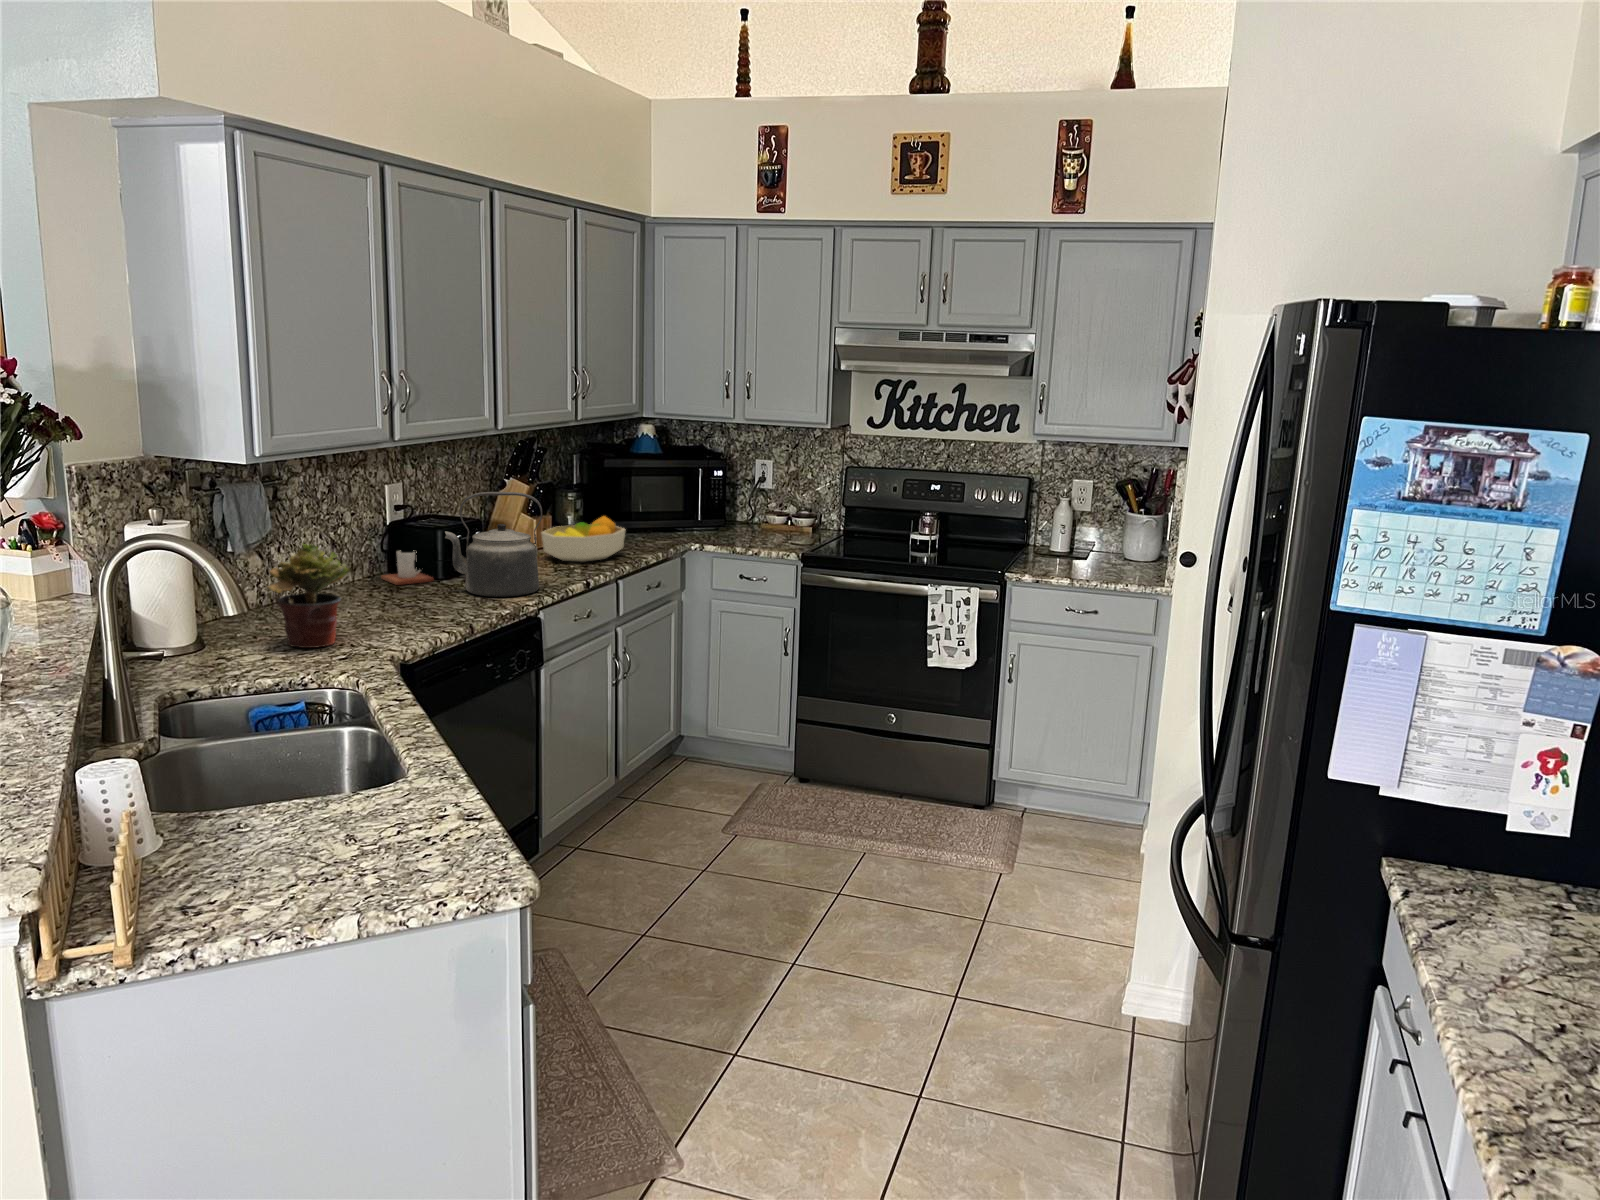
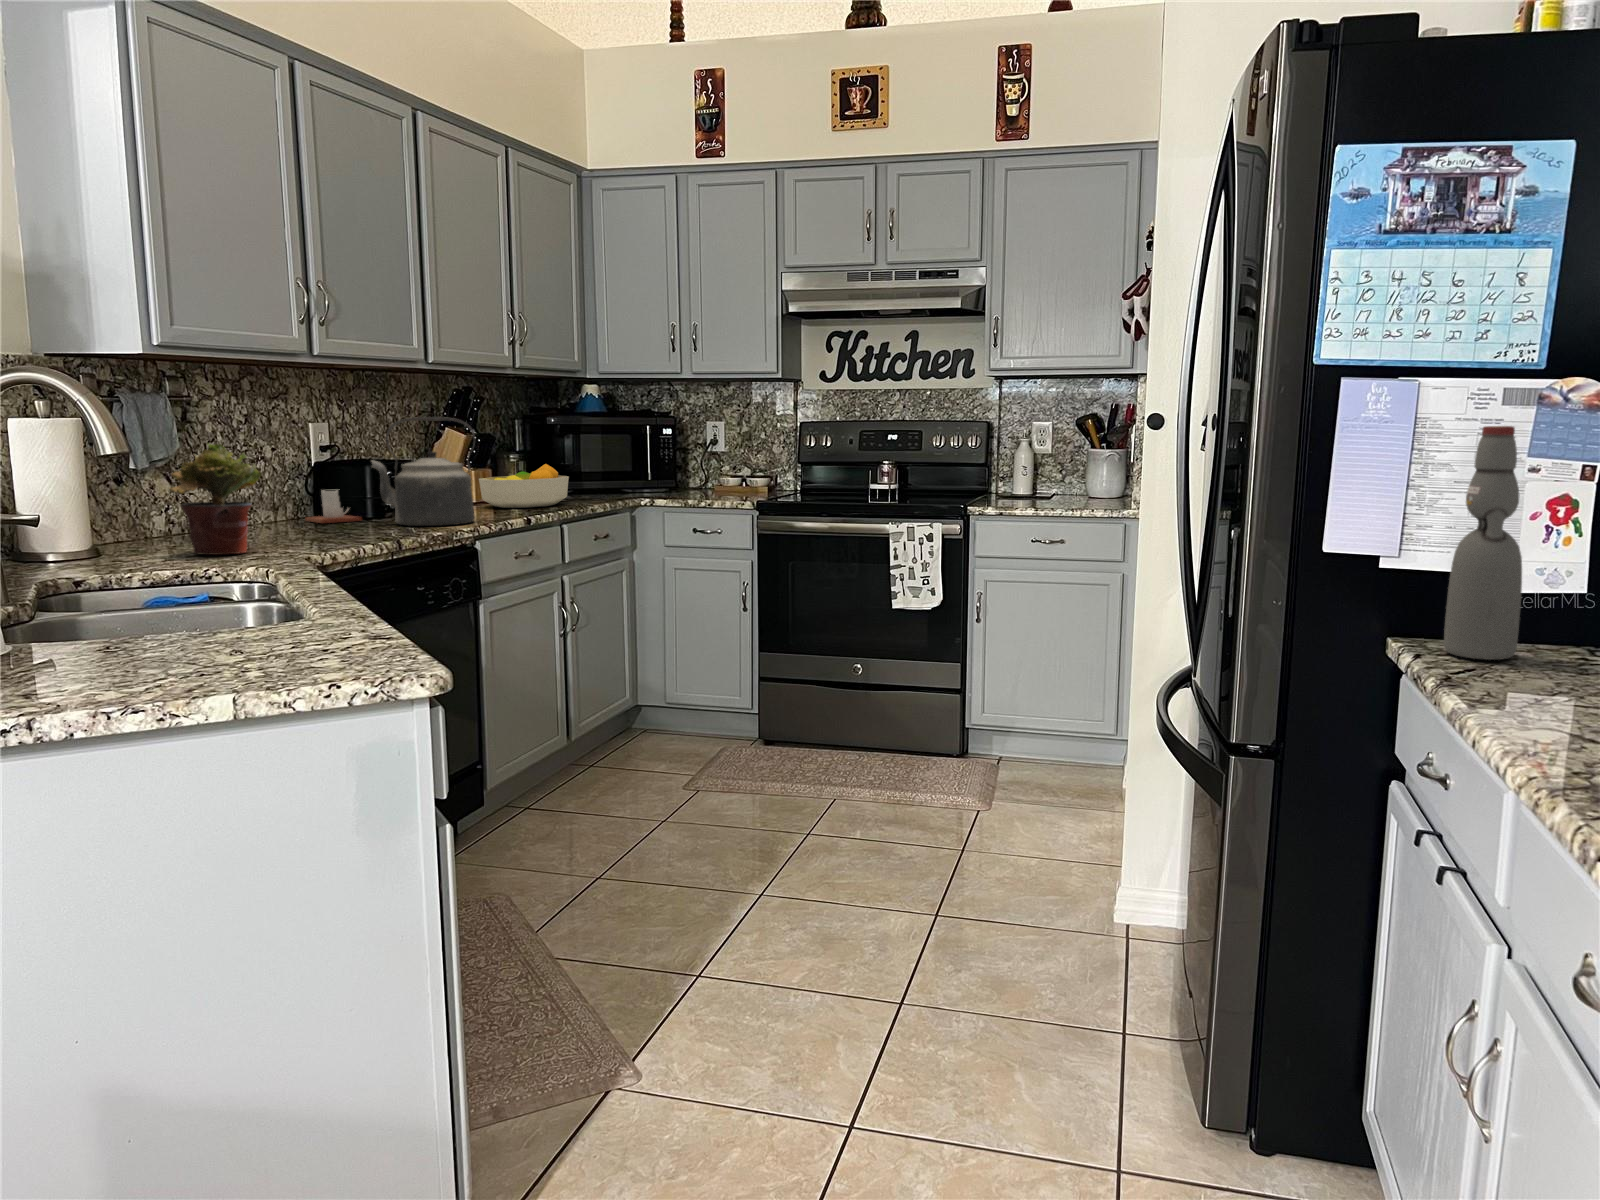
bottle: none [1430,693,1508,903] -> present [1444,426,1522,660]

